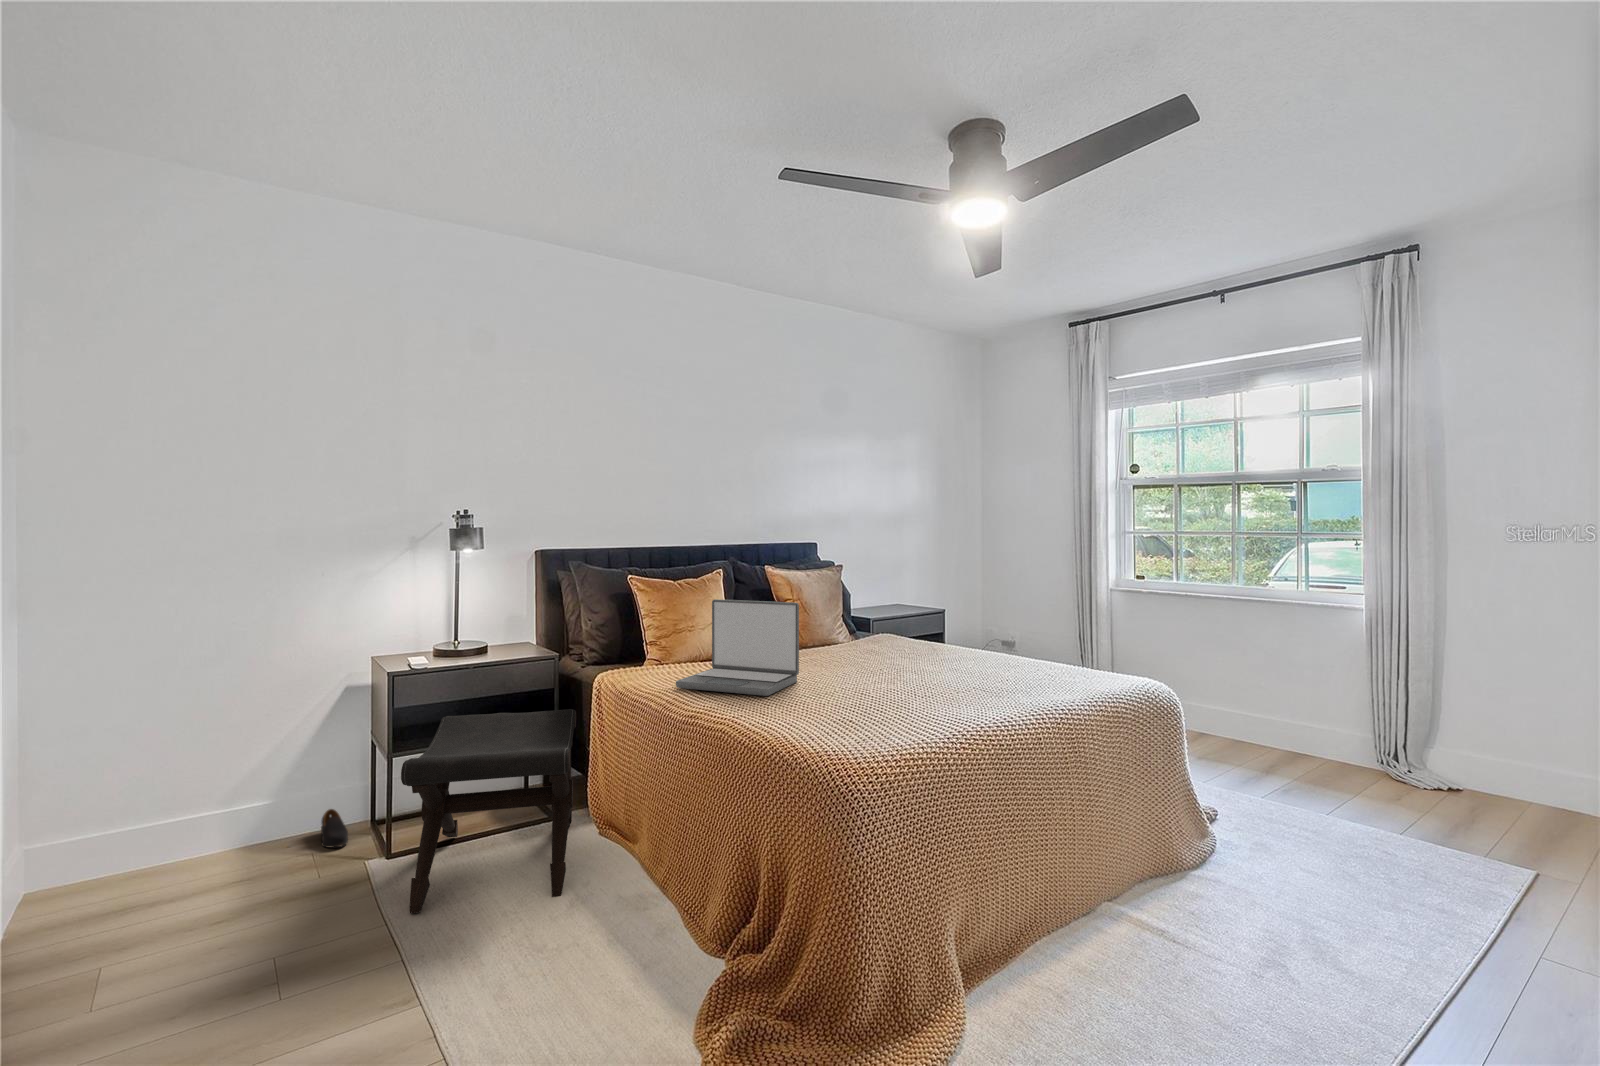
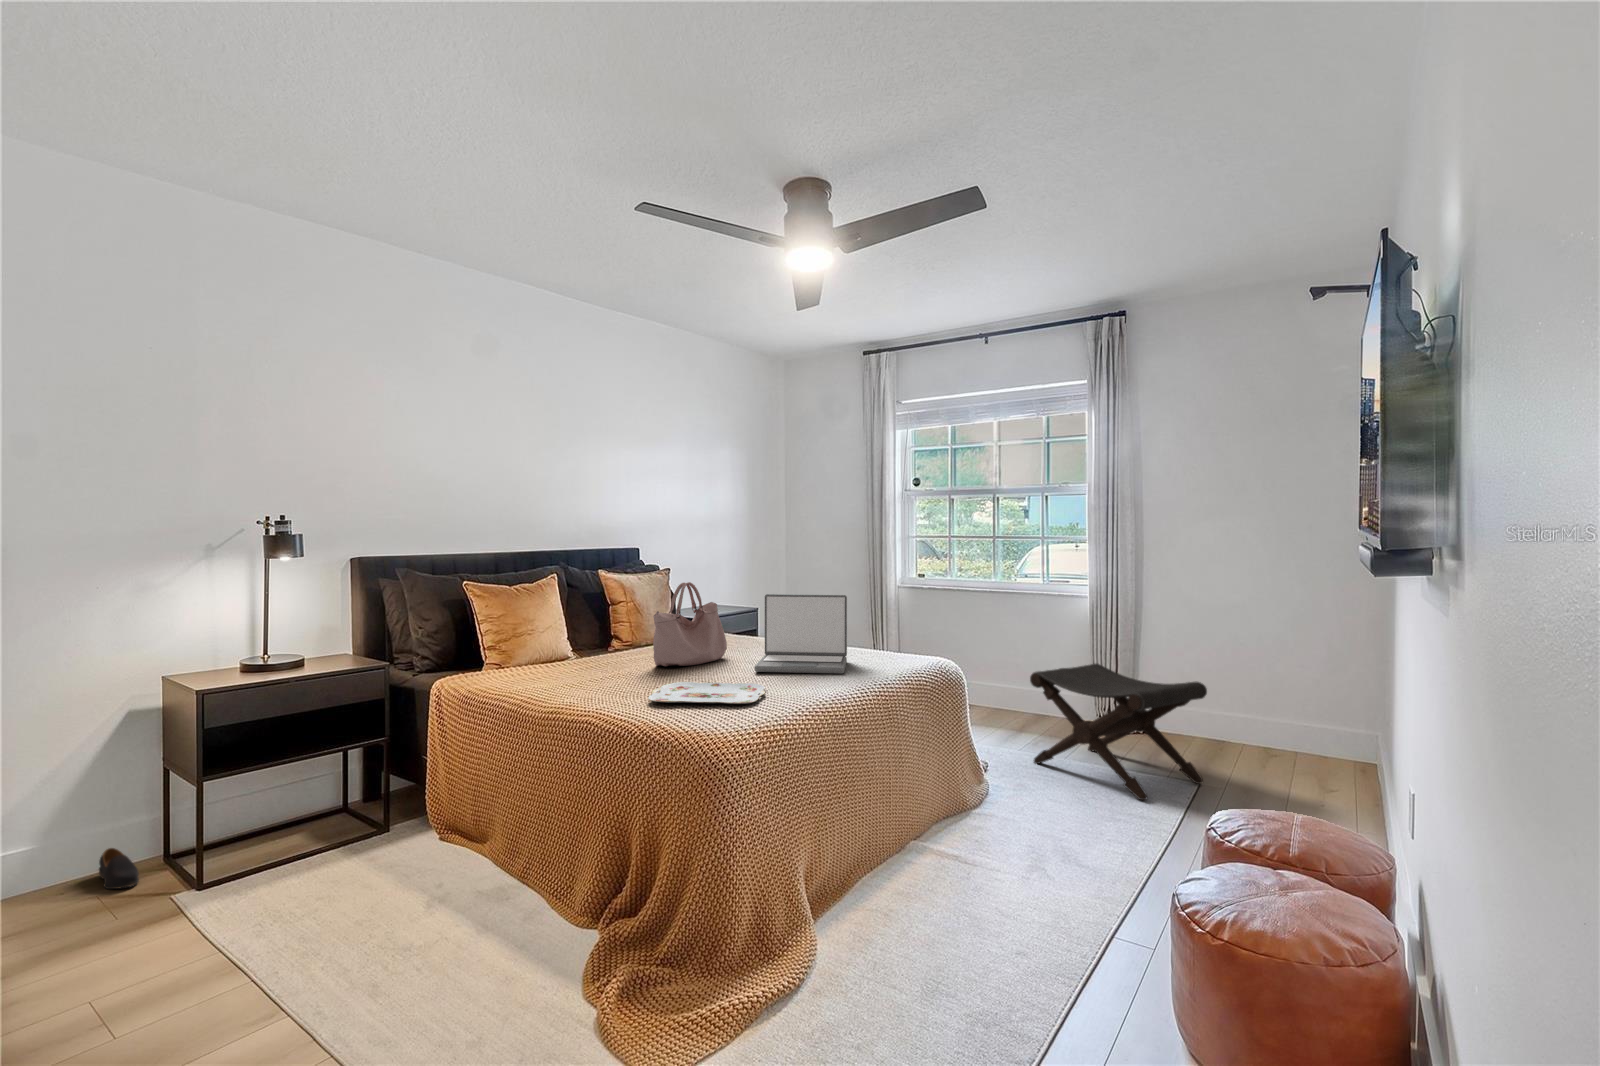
handbag: none [810,580,892,671] -> present [653,582,727,666]
laptop: present [676,599,799,696] -> present [755,594,847,674]
serving tray: none [789,690,923,721] -> present [648,682,765,704]
footstool: present [401,709,576,914] -> present [1030,664,1207,800]

